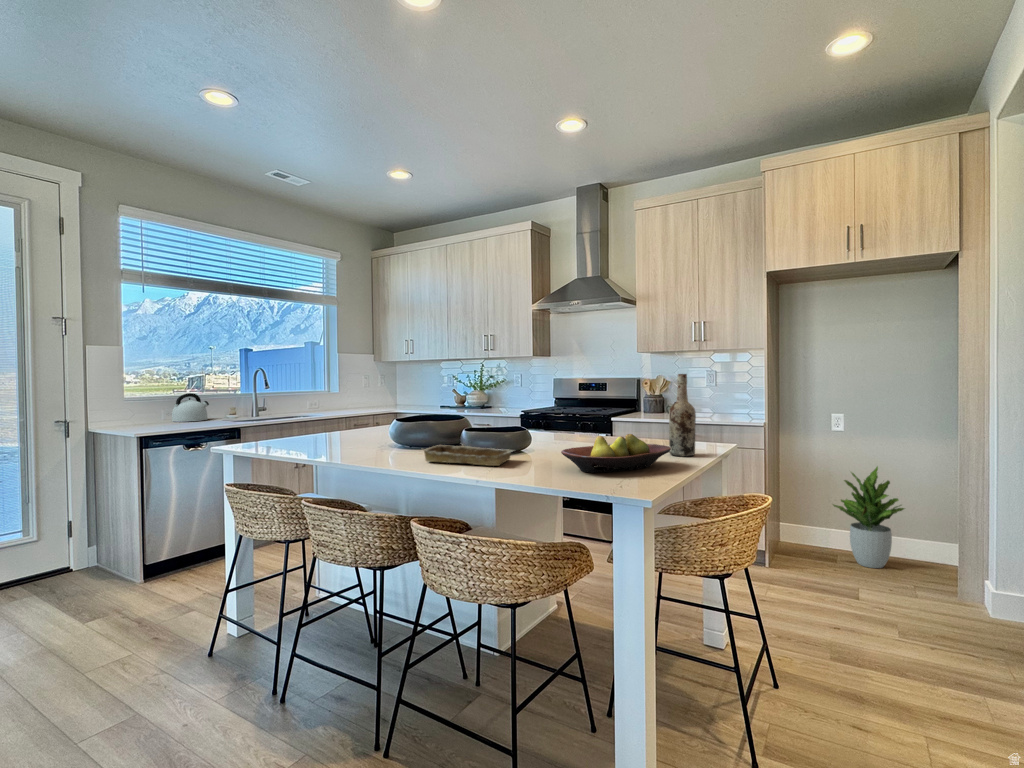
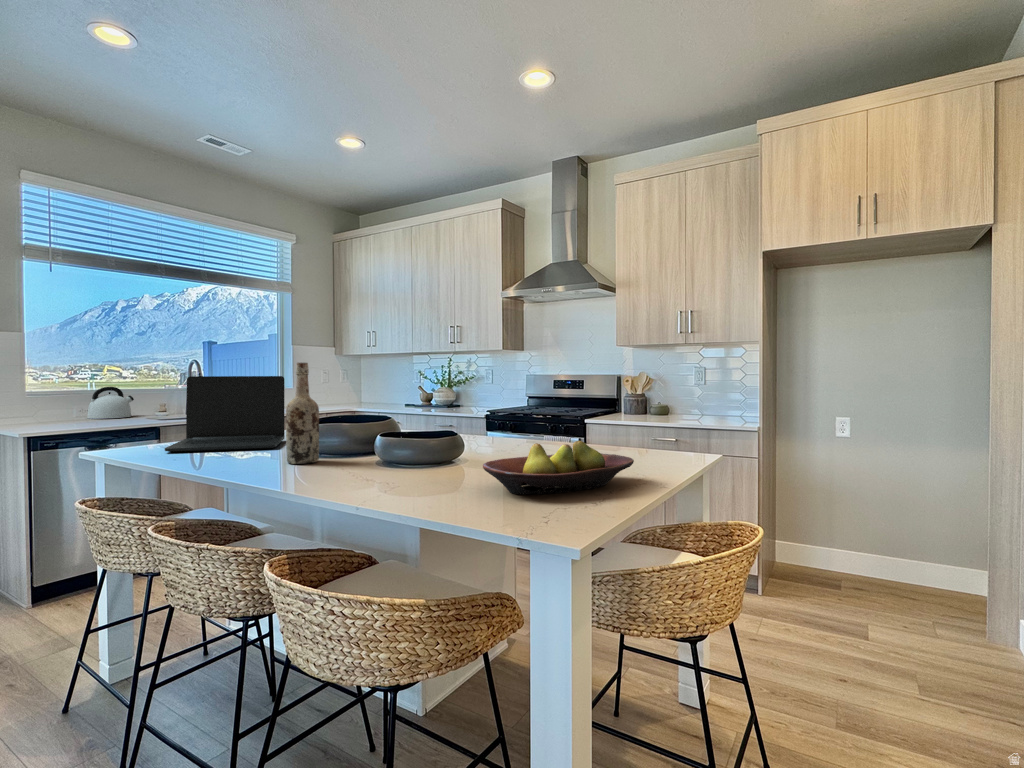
wine bottle: present [669,374,696,456] -> present [286,363,319,464]
laptop: none [289,385,374,447] -> present [165,376,285,452]
tray: present [424,445,513,466] -> none [303,452,434,482]
potted plant: present [833,467,904,568] -> none [833,476,920,595]

